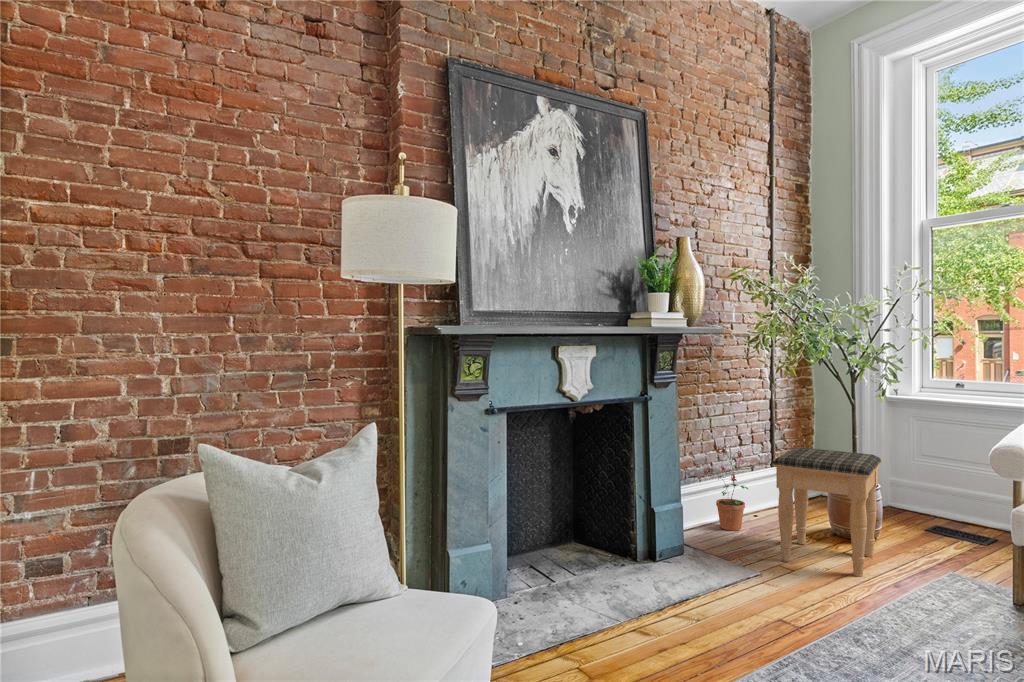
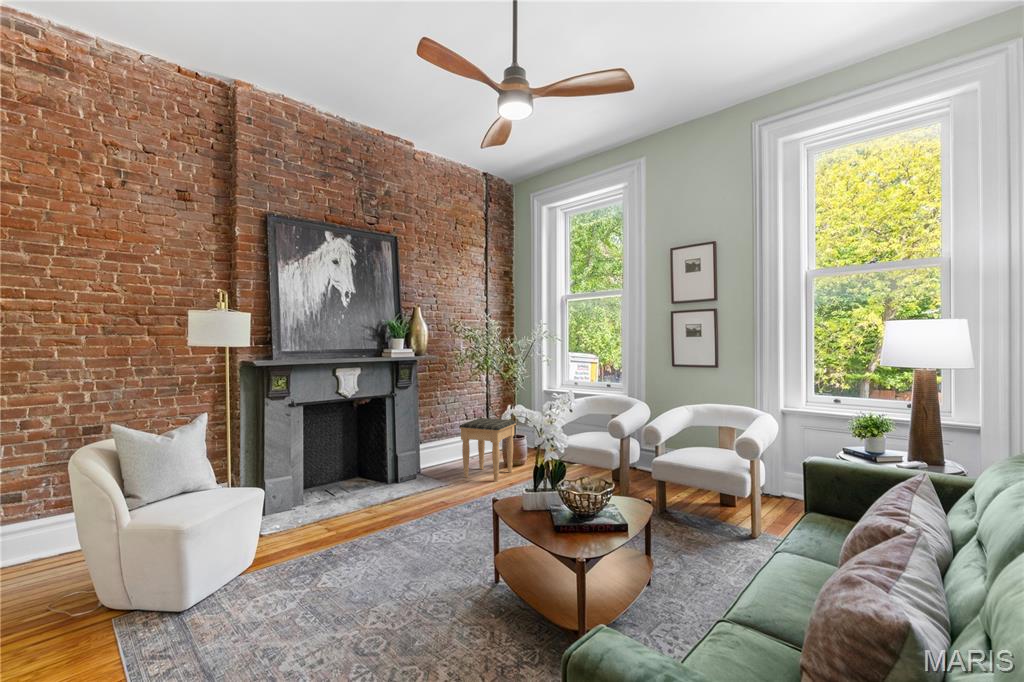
potted plant: present [704,447,748,531] -> none [436,419,460,466]

